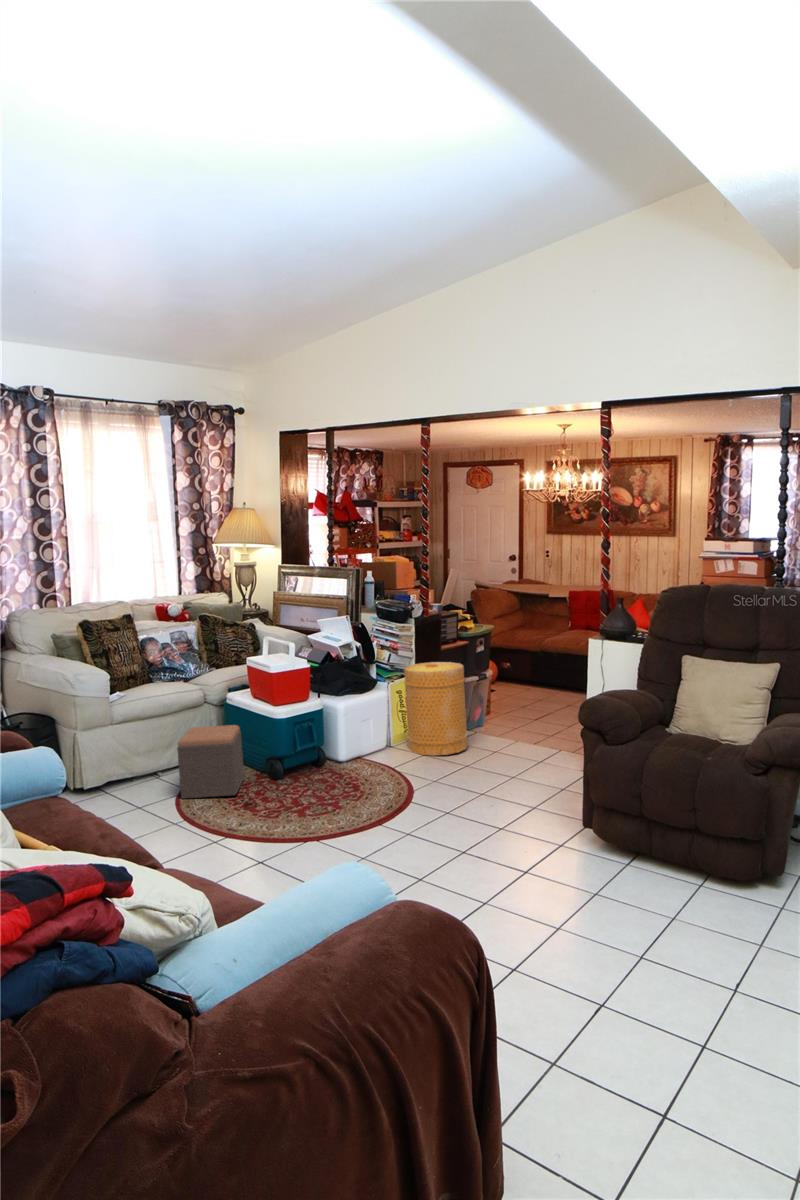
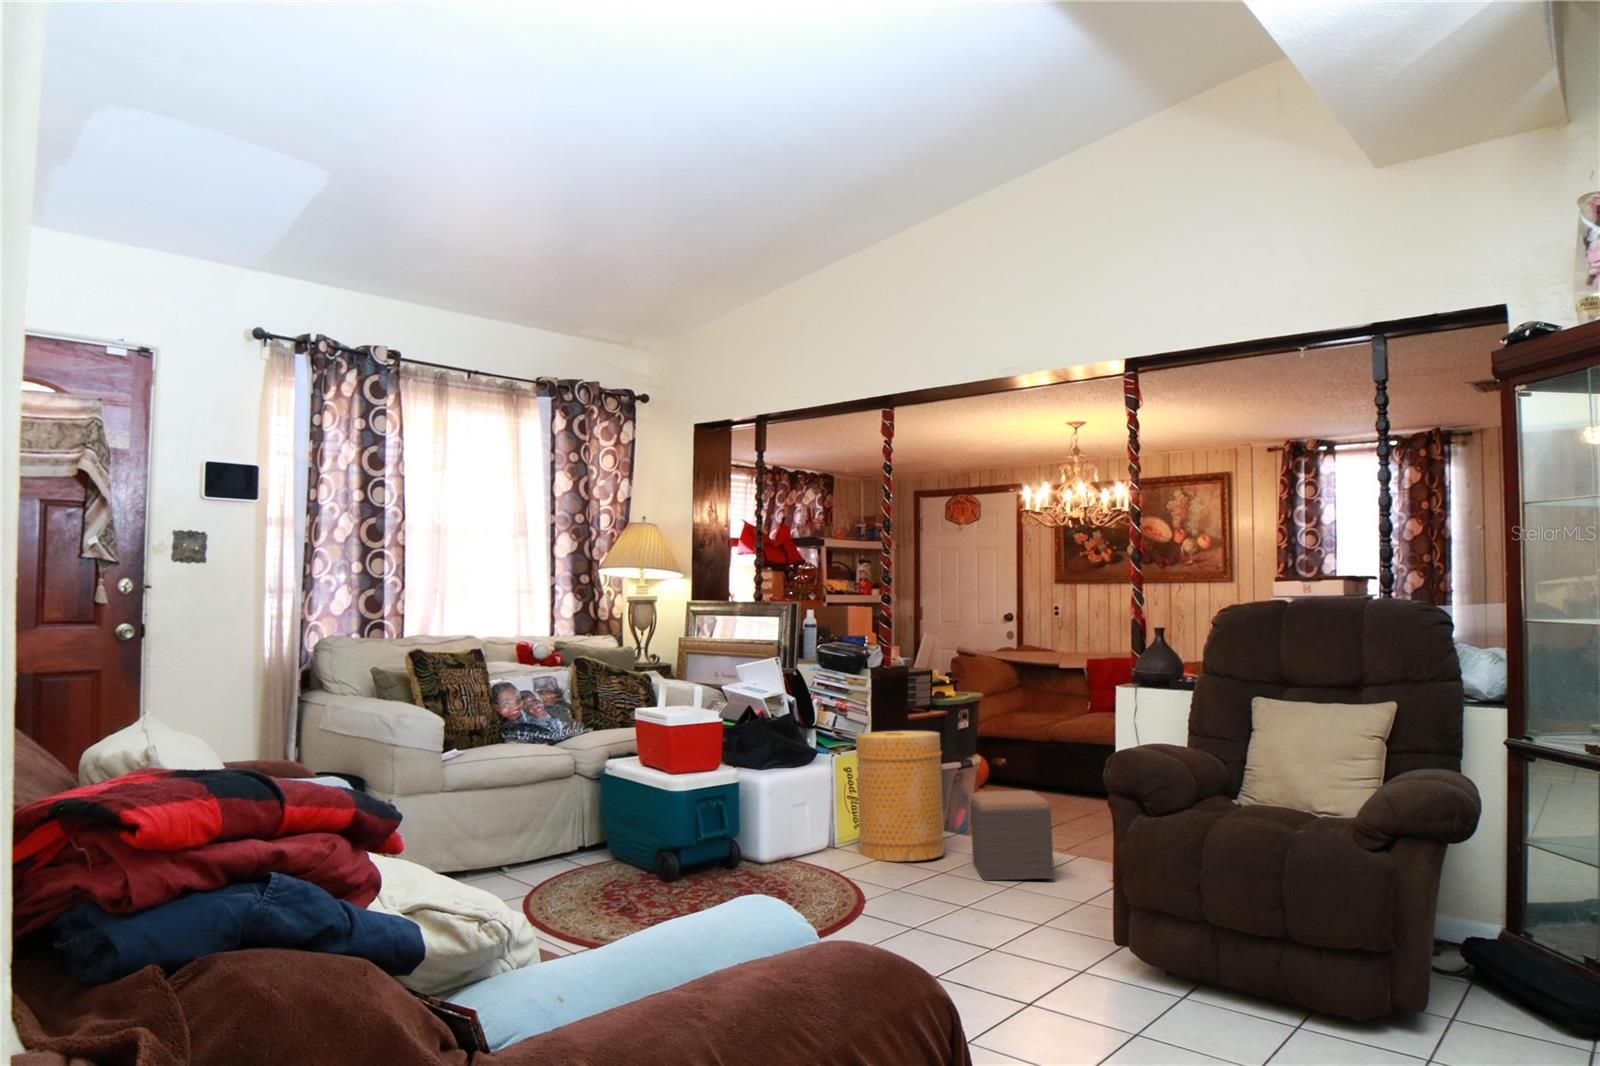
footstool: present [177,725,244,799] -> present [970,790,1054,880]

